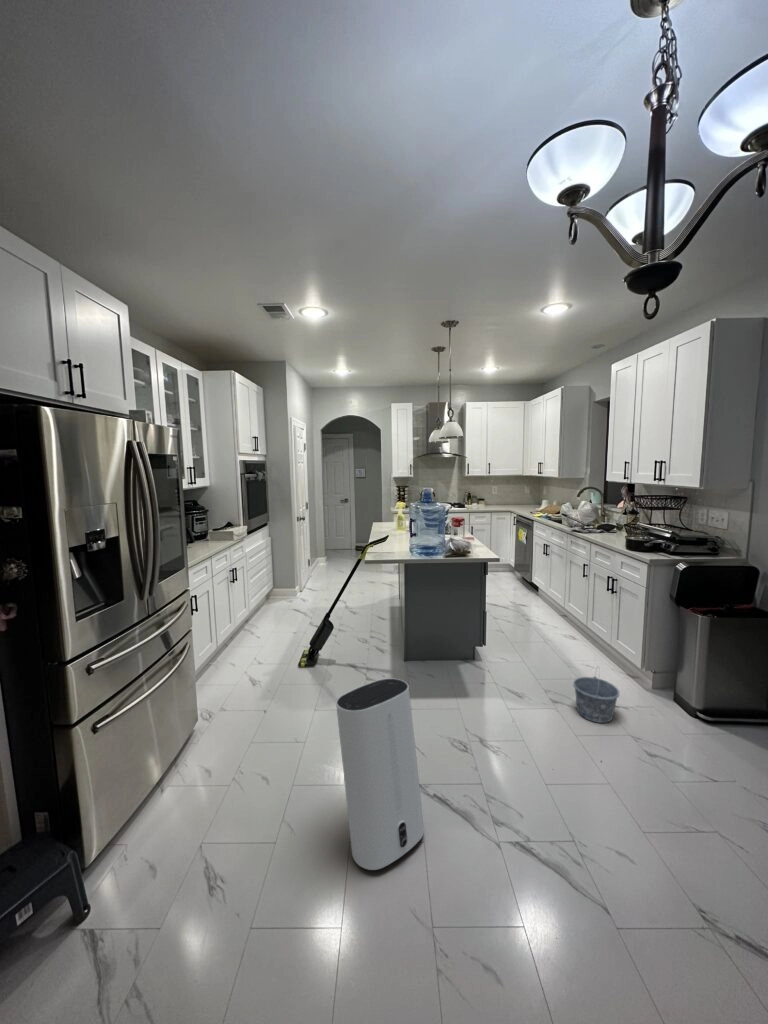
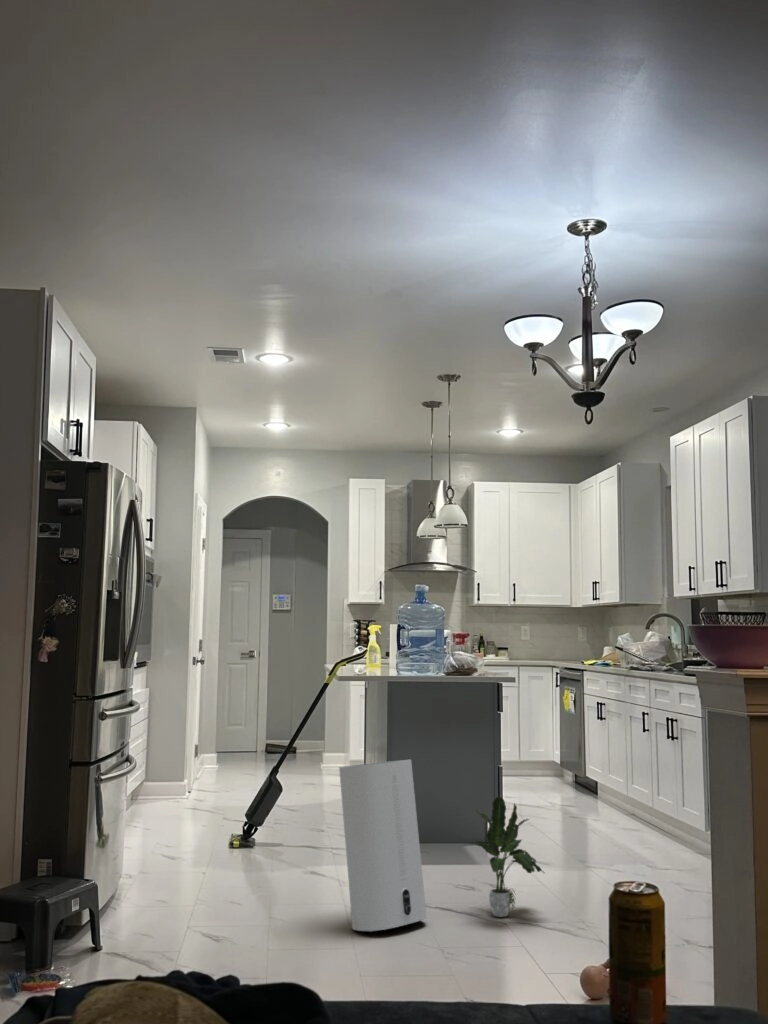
bucket: present [573,676,619,723] -> none [608,806,662,876]
potted plant: none [468,711,538,820] -> present [474,797,542,917]

